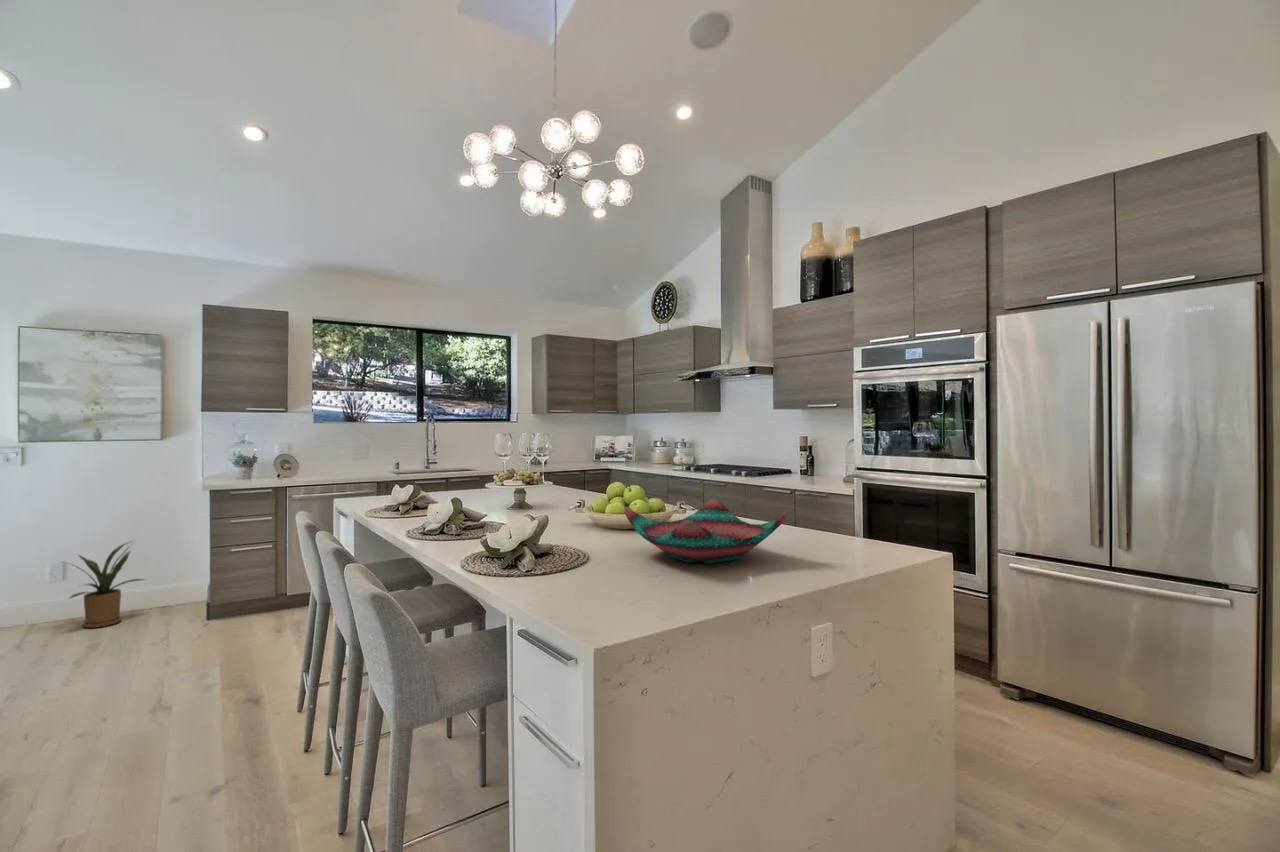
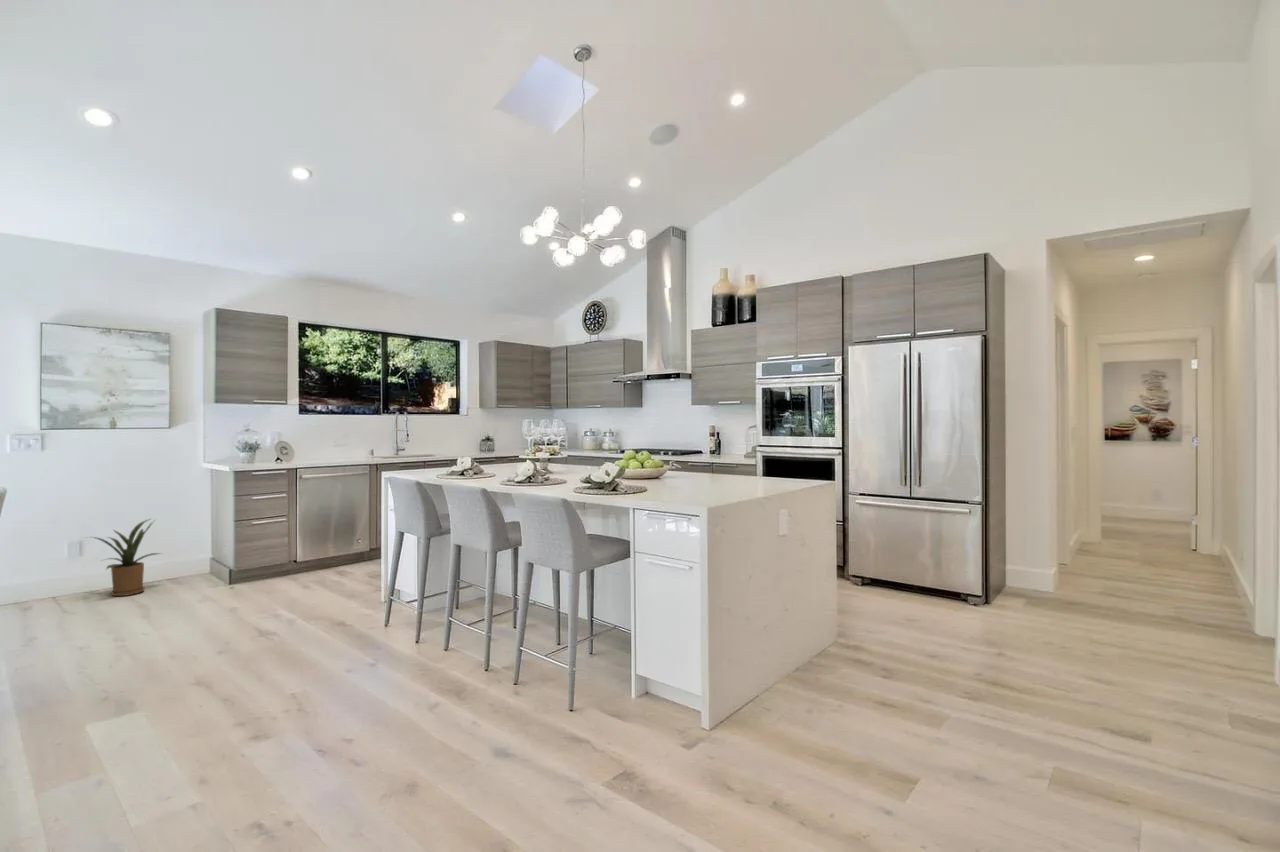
decorative bowl: present [625,499,788,563] -> none [669,454,759,483]

